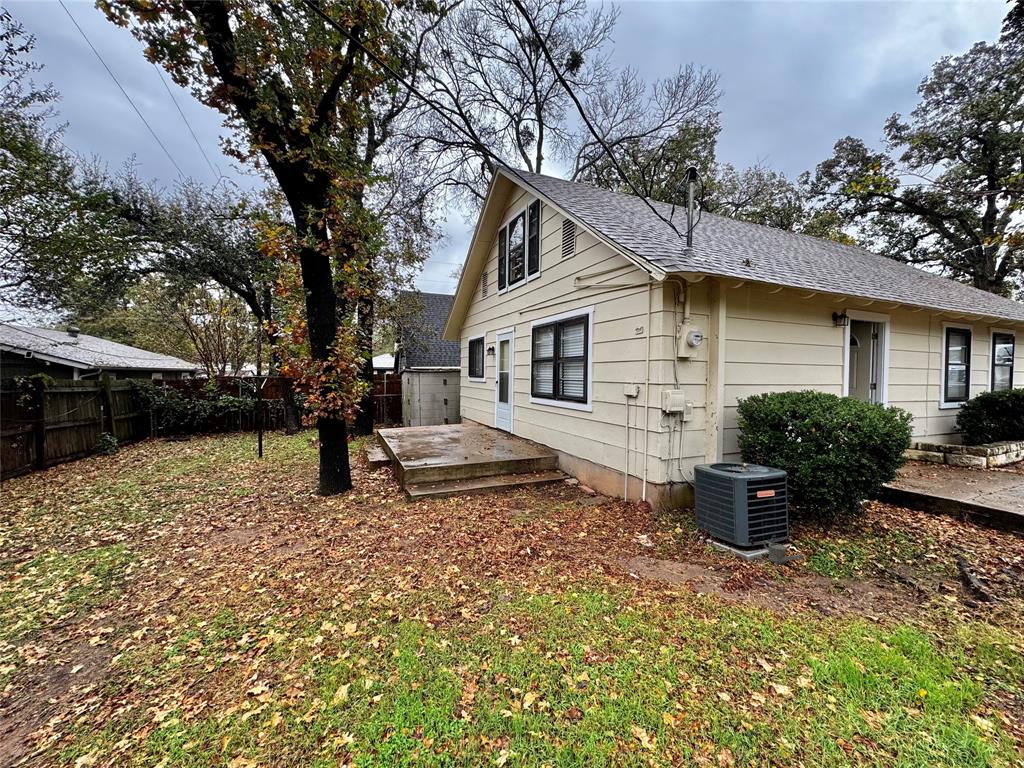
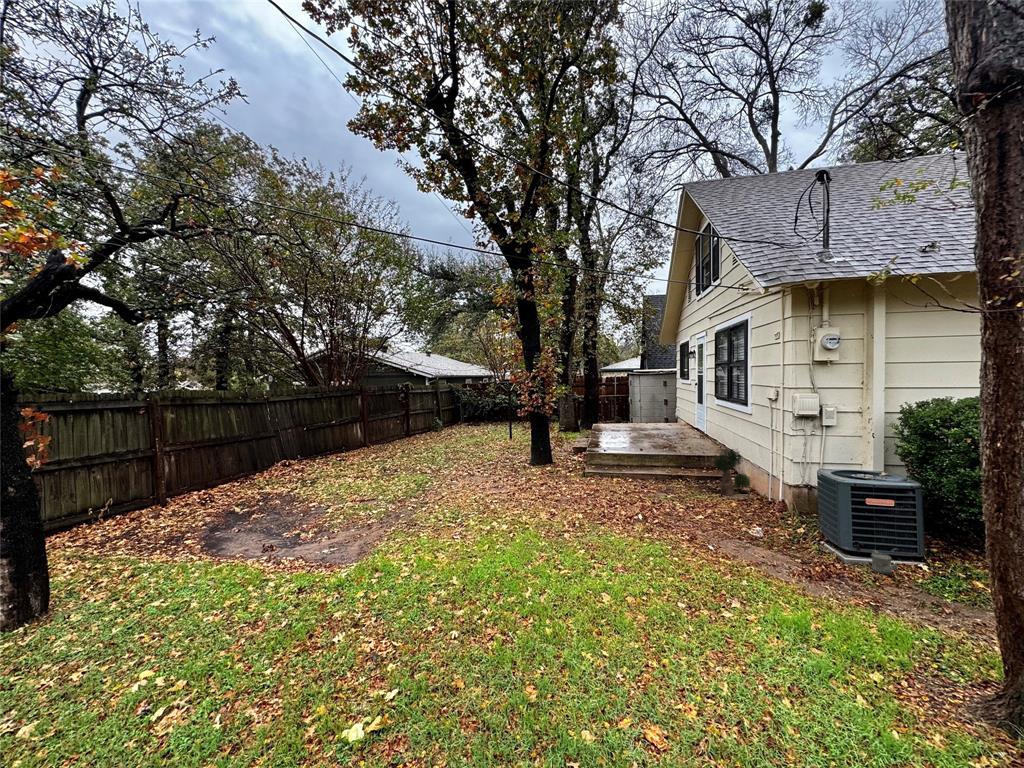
potted plant: none [564,449,603,500] -> present [713,449,750,496]

